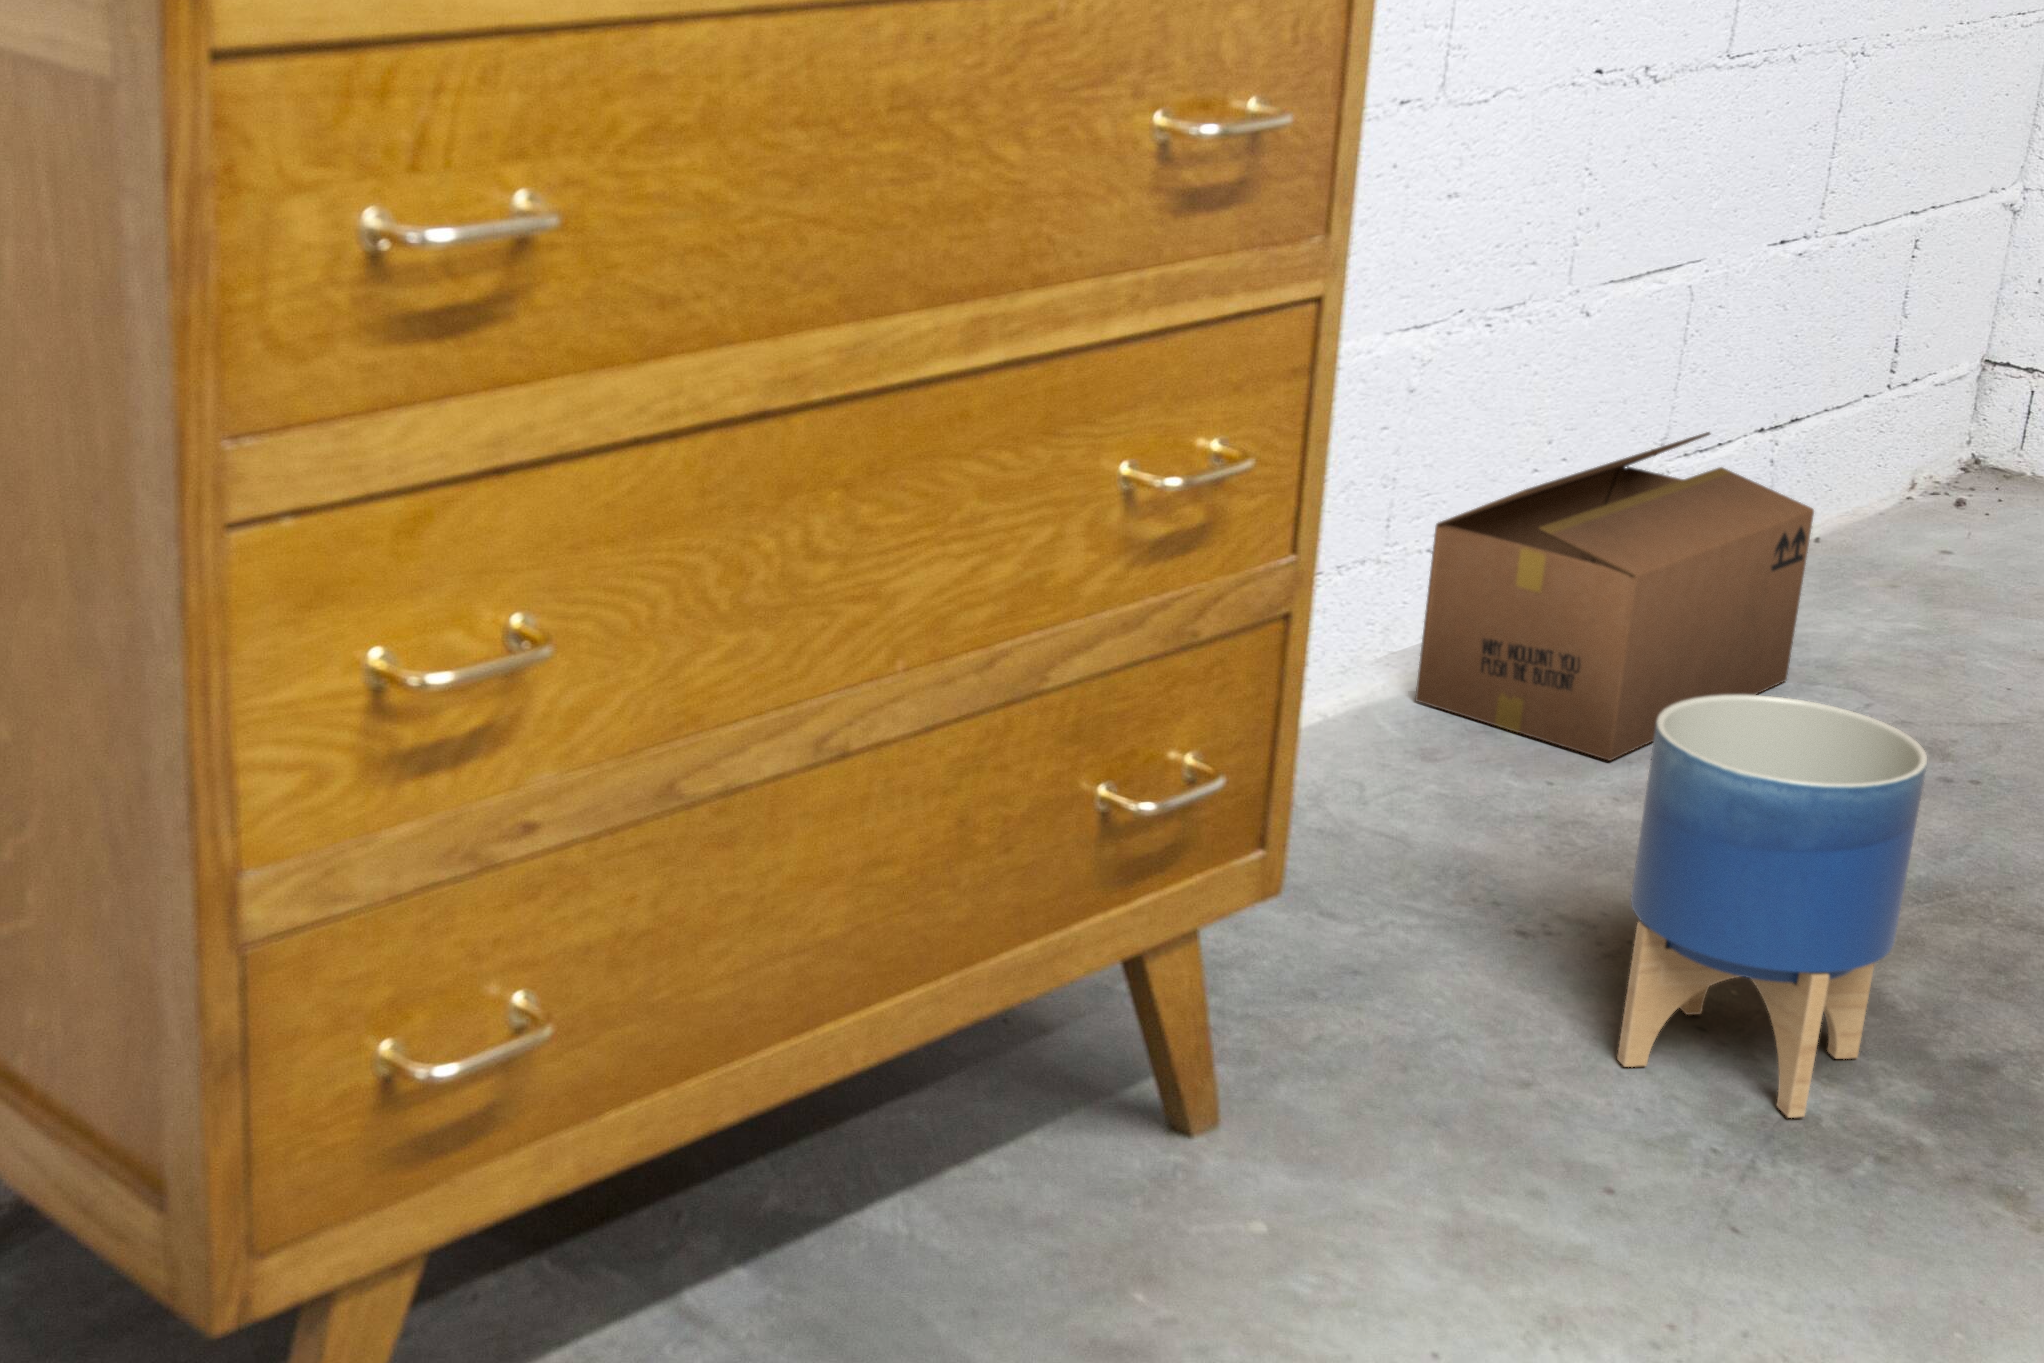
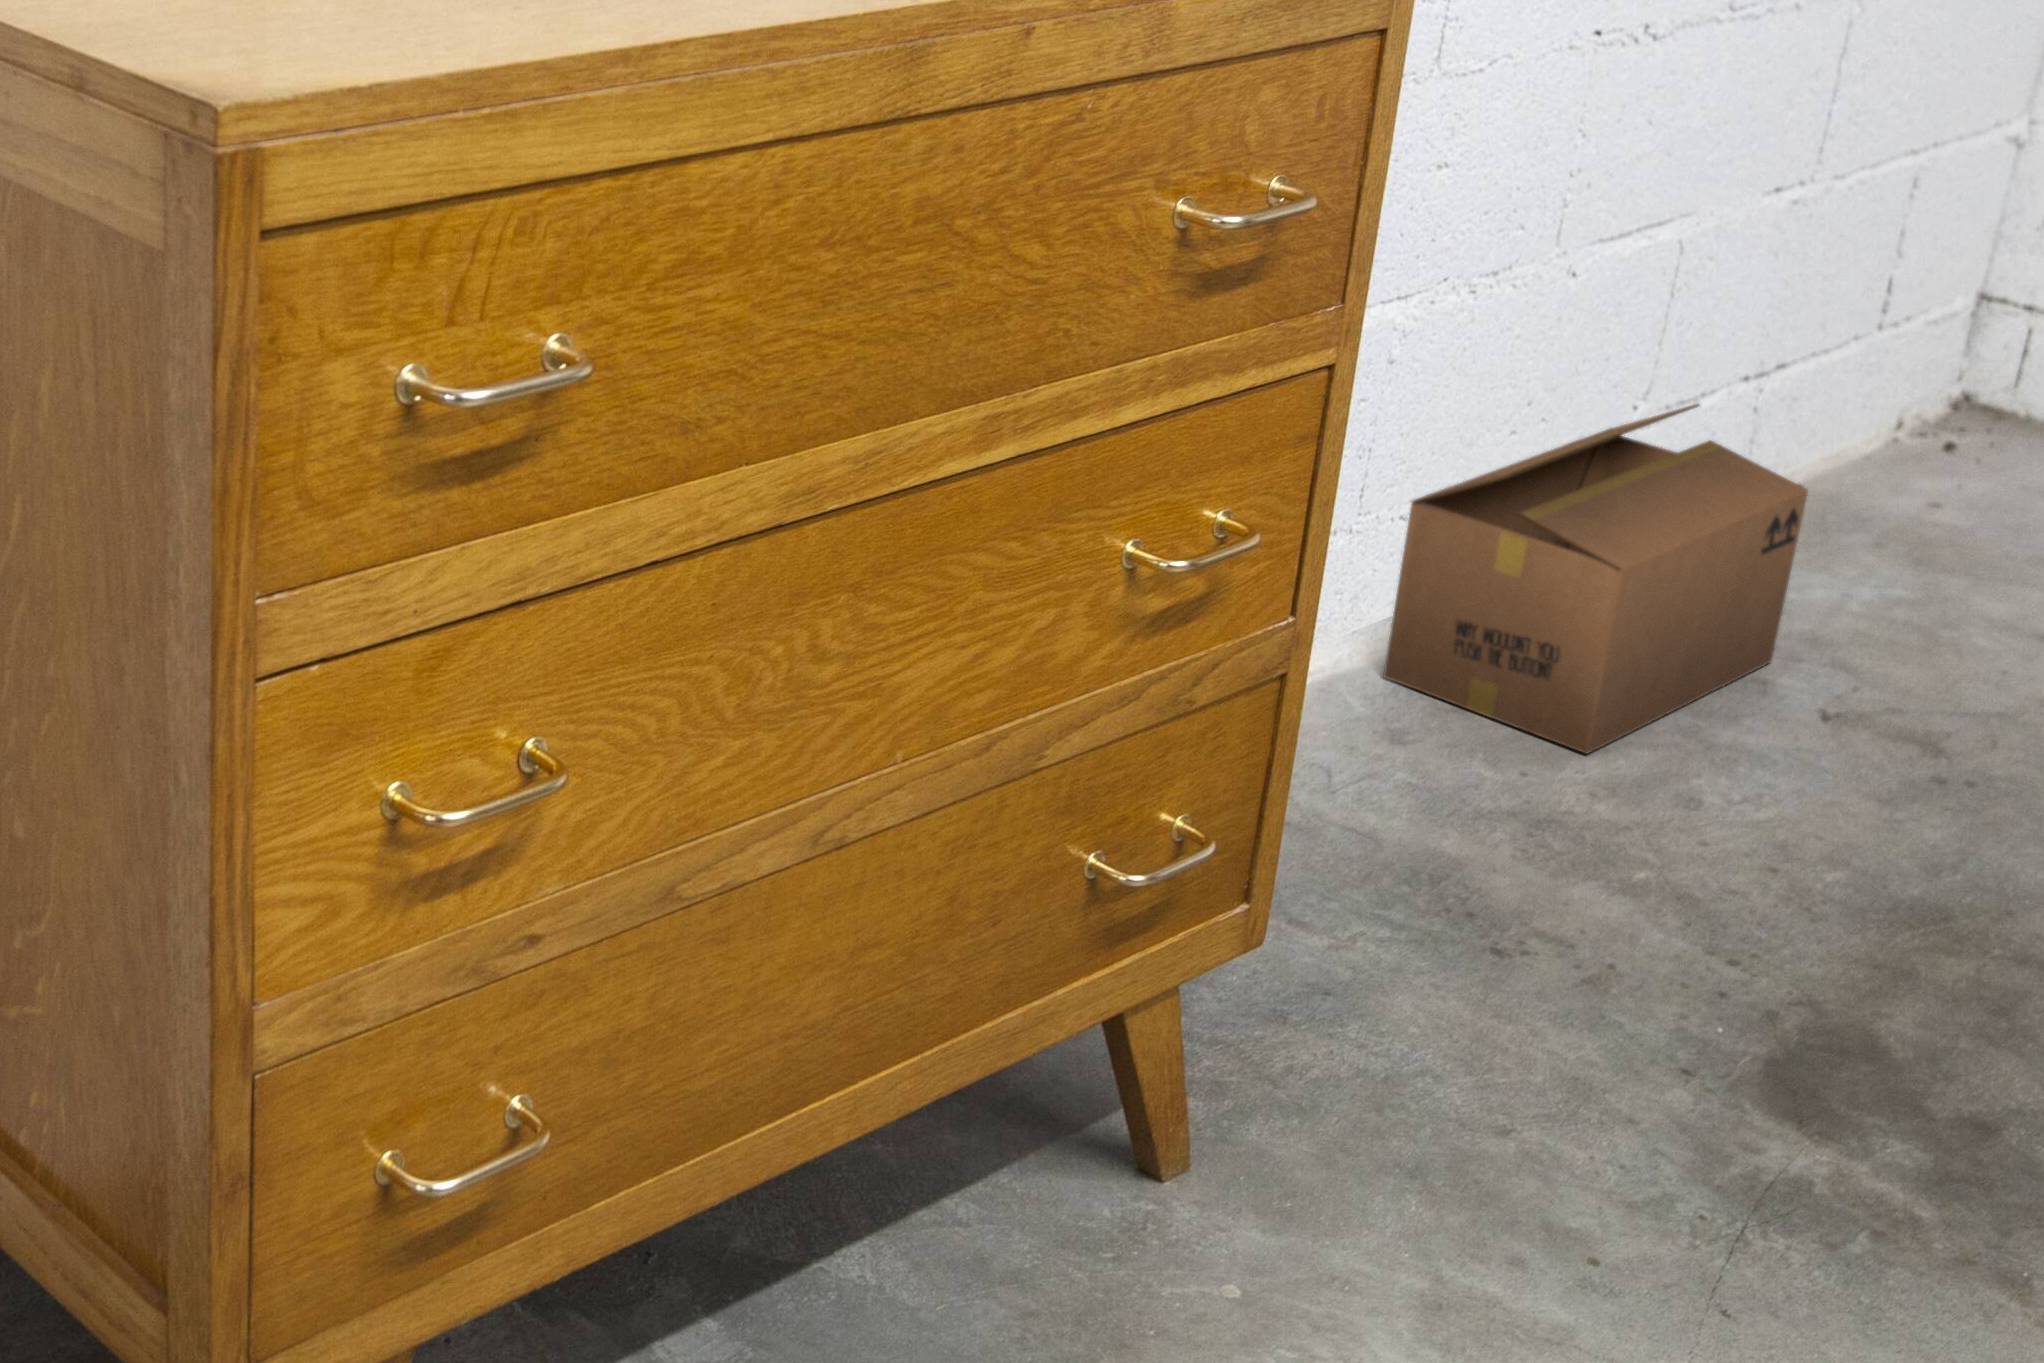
planter: present [1617,695,1927,1118] -> none [1599,741,1941,1186]

